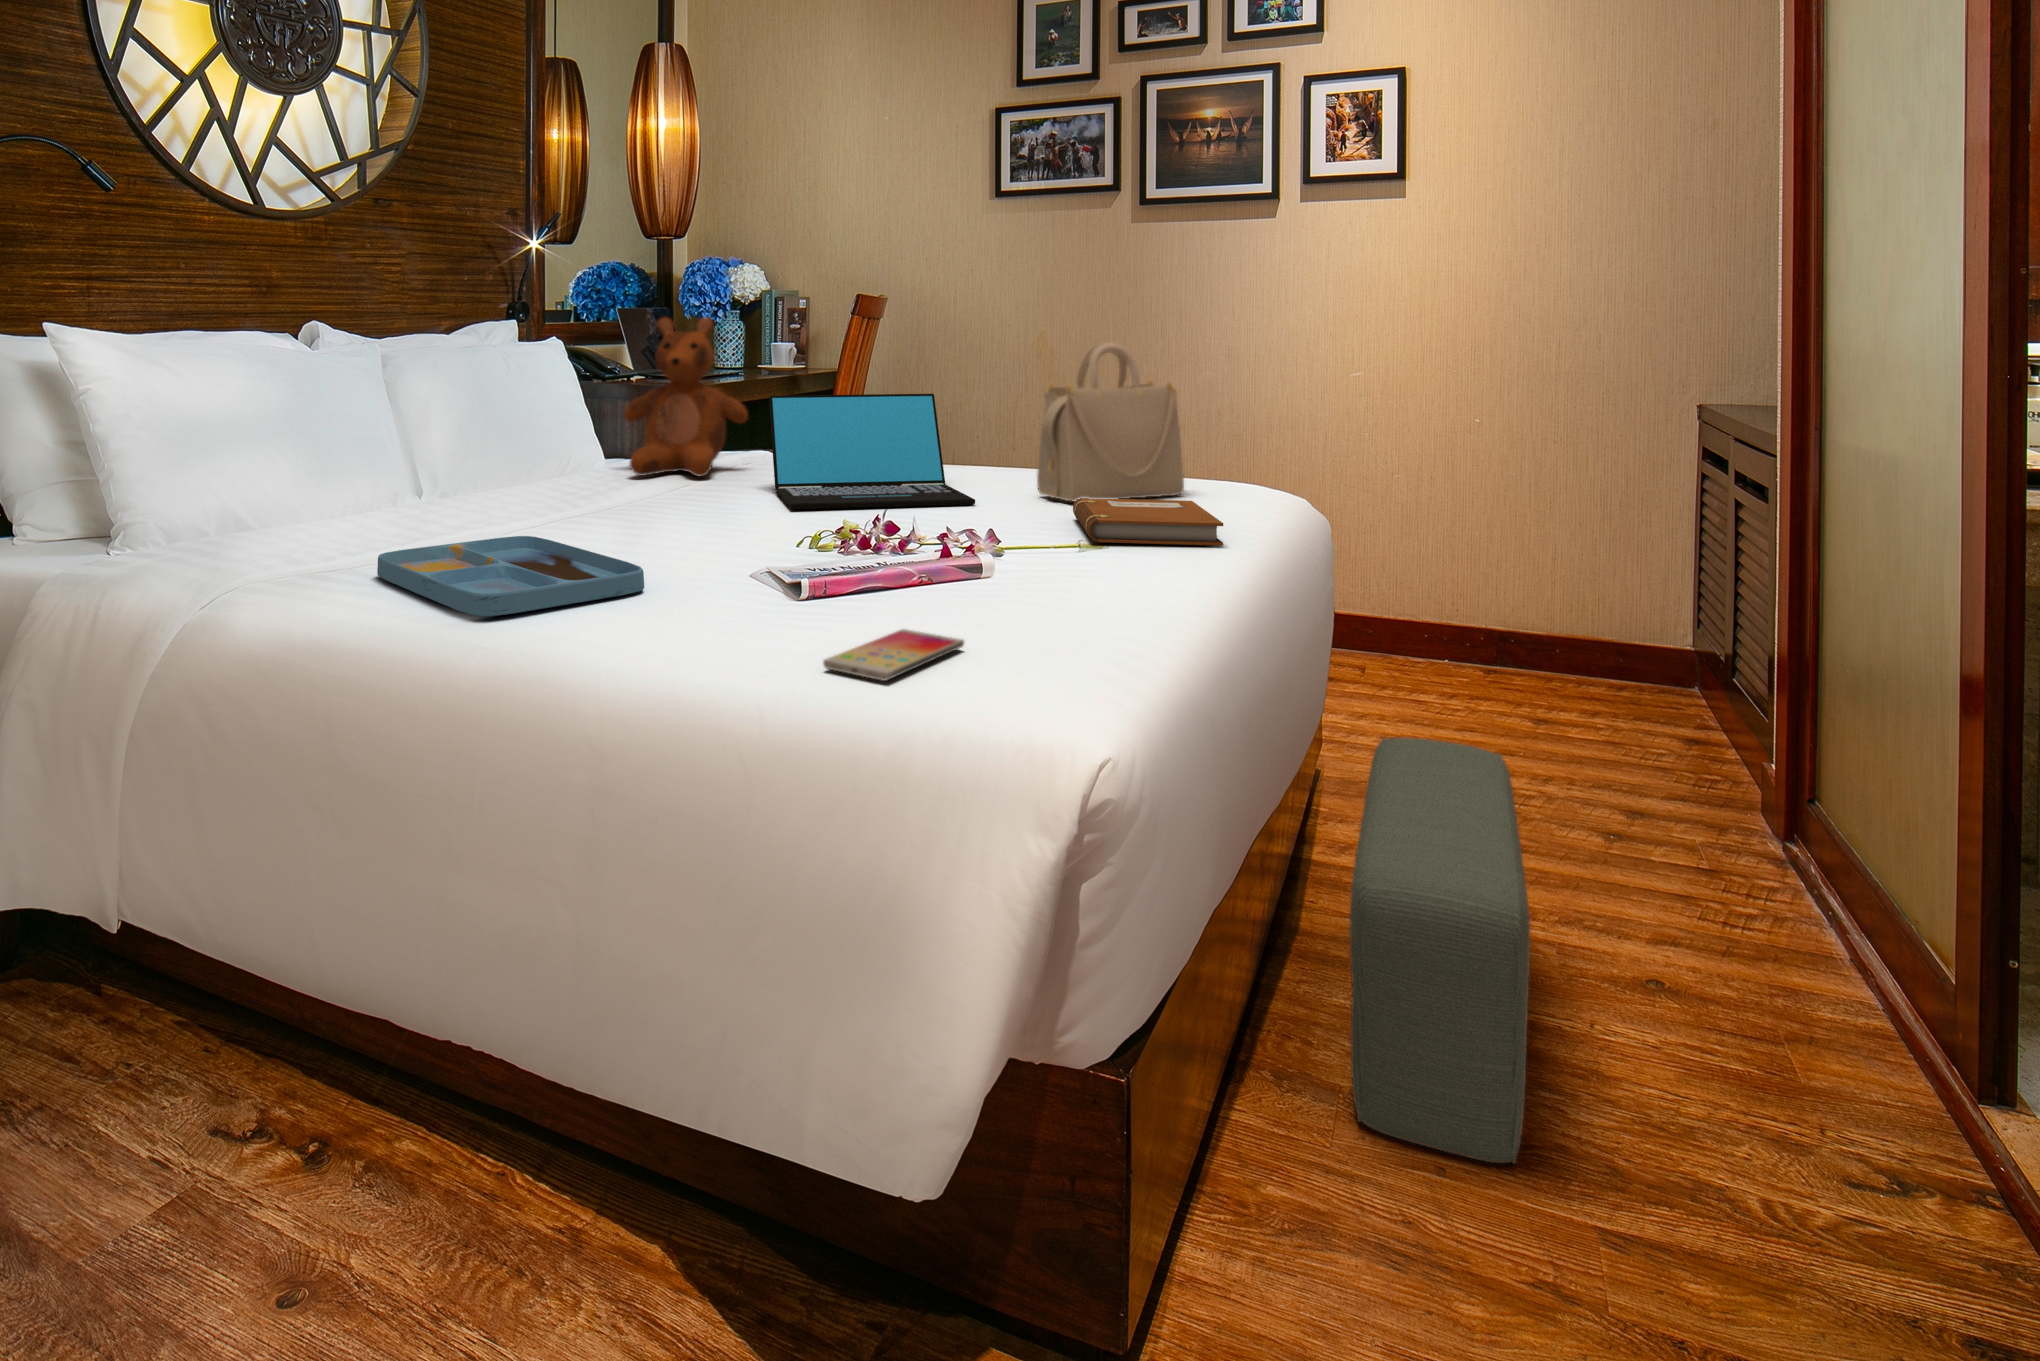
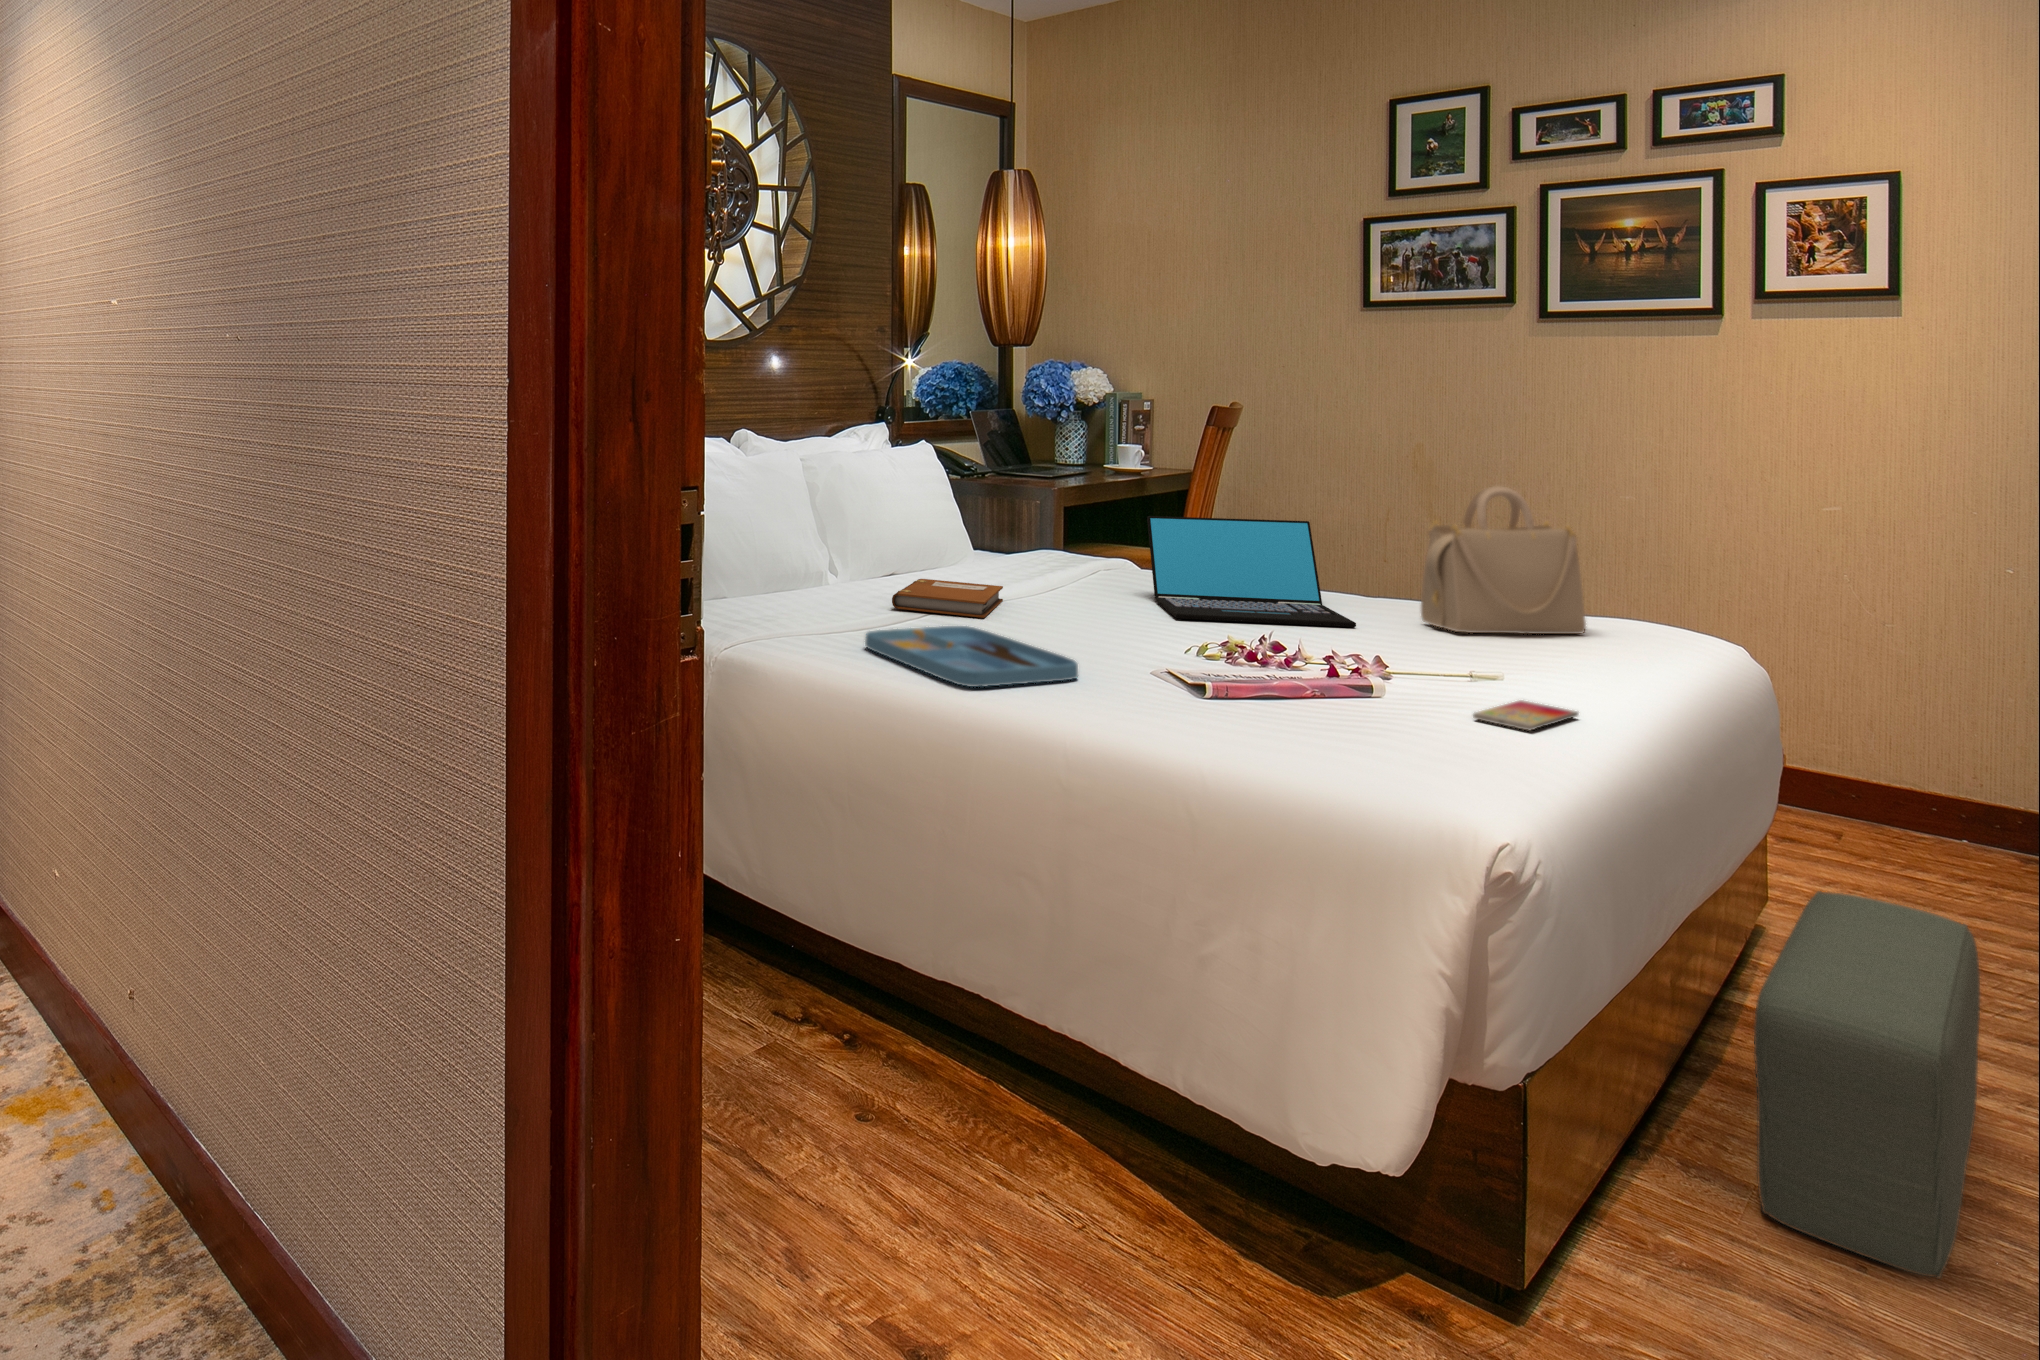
teddy bear: present [624,317,748,477] -> none [1004,440,1120,580]
notebook: present [1073,498,1223,546] -> present [892,579,1003,618]
smartphone: present [823,629,964,681] -> present [1473,700,1578,730]

